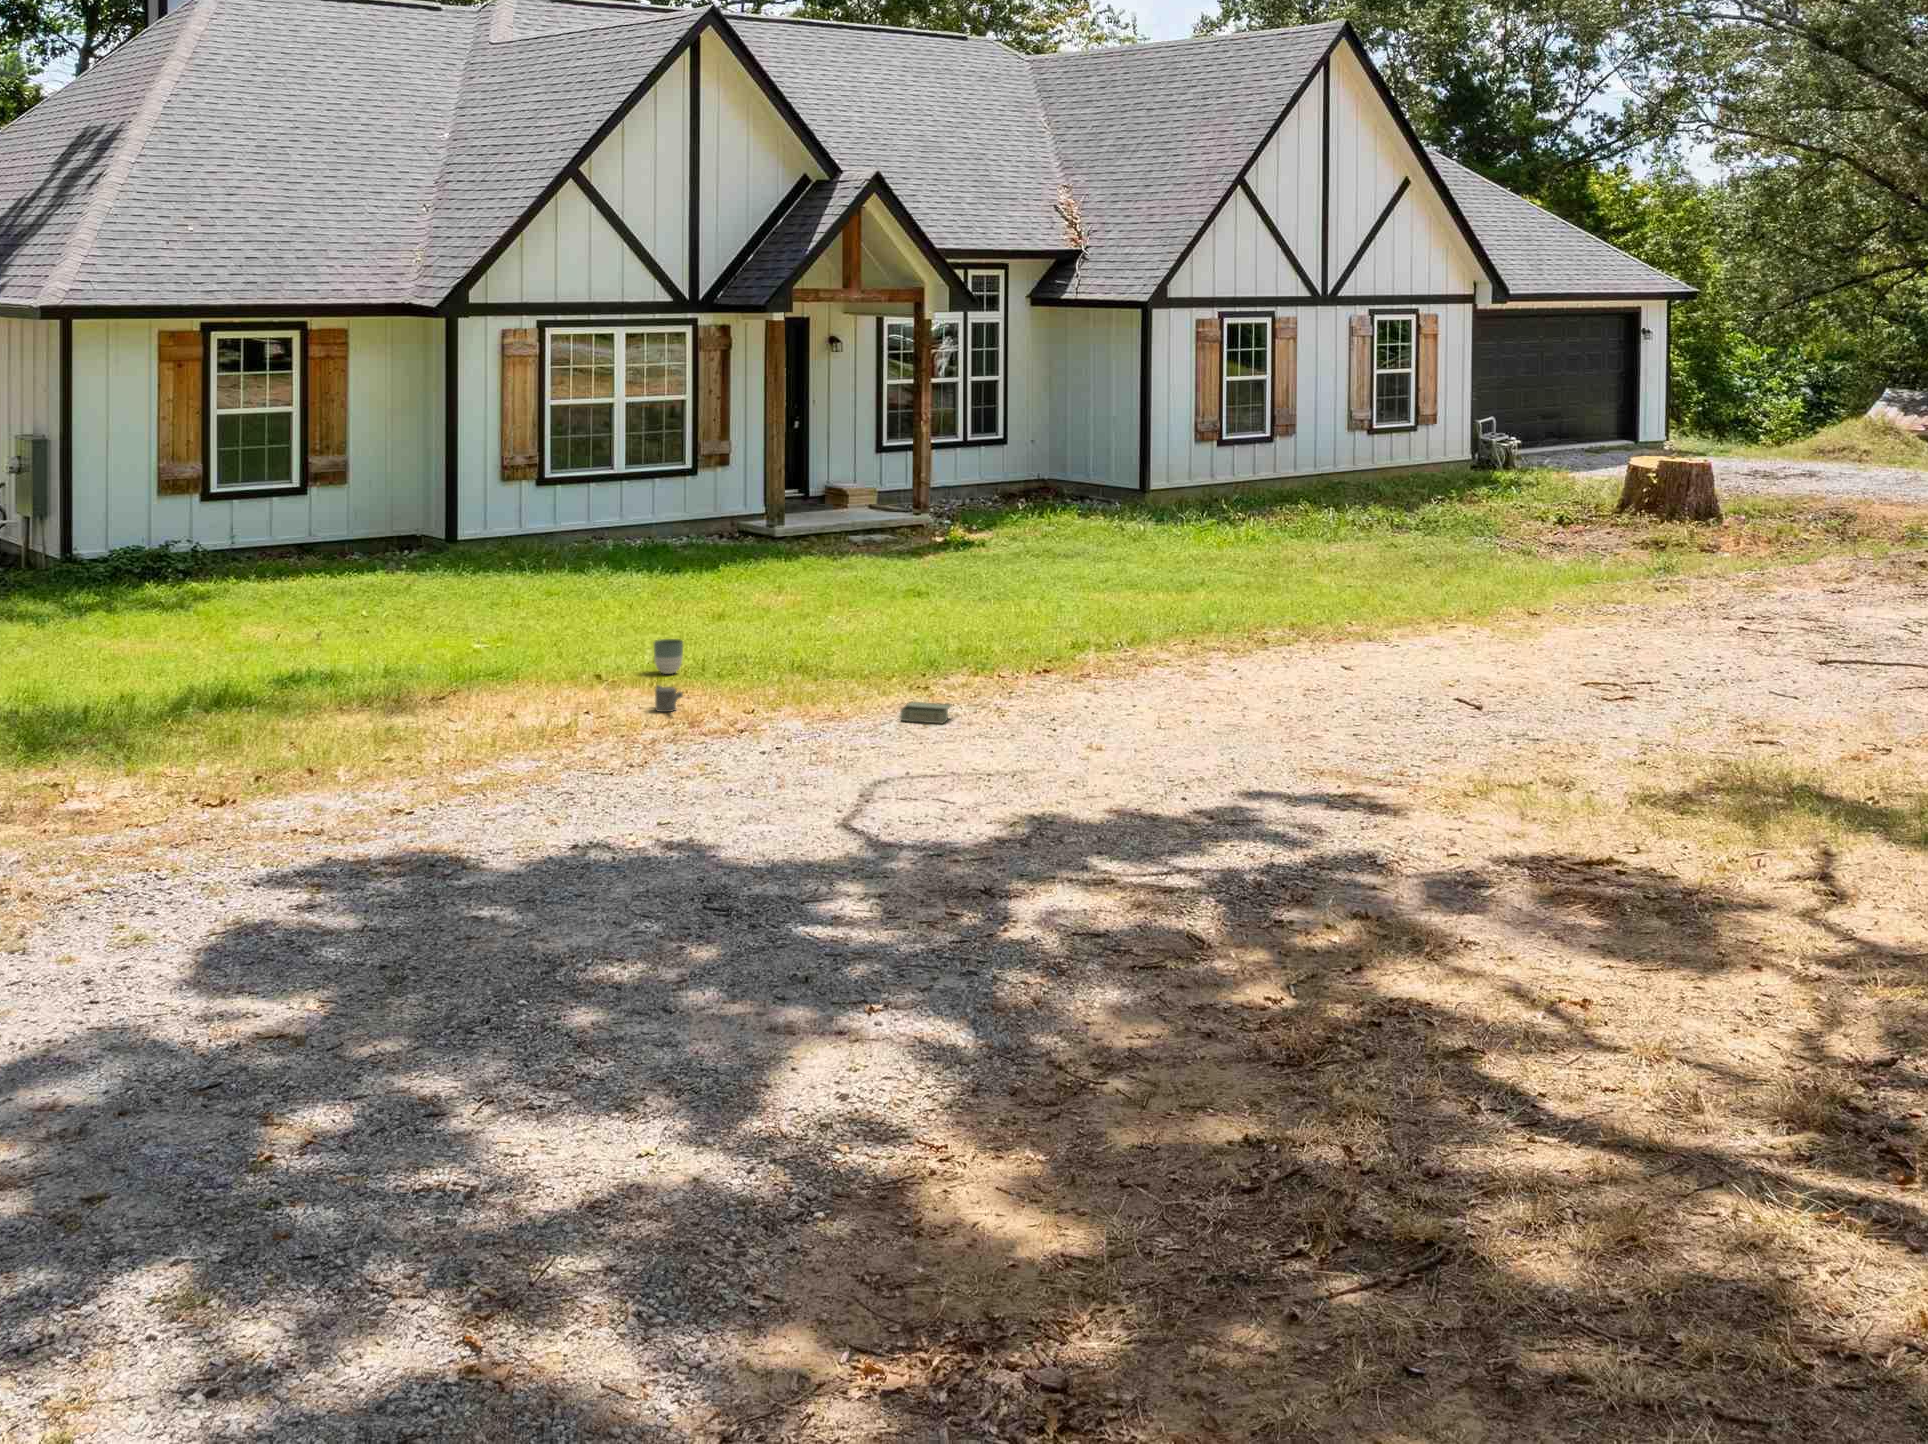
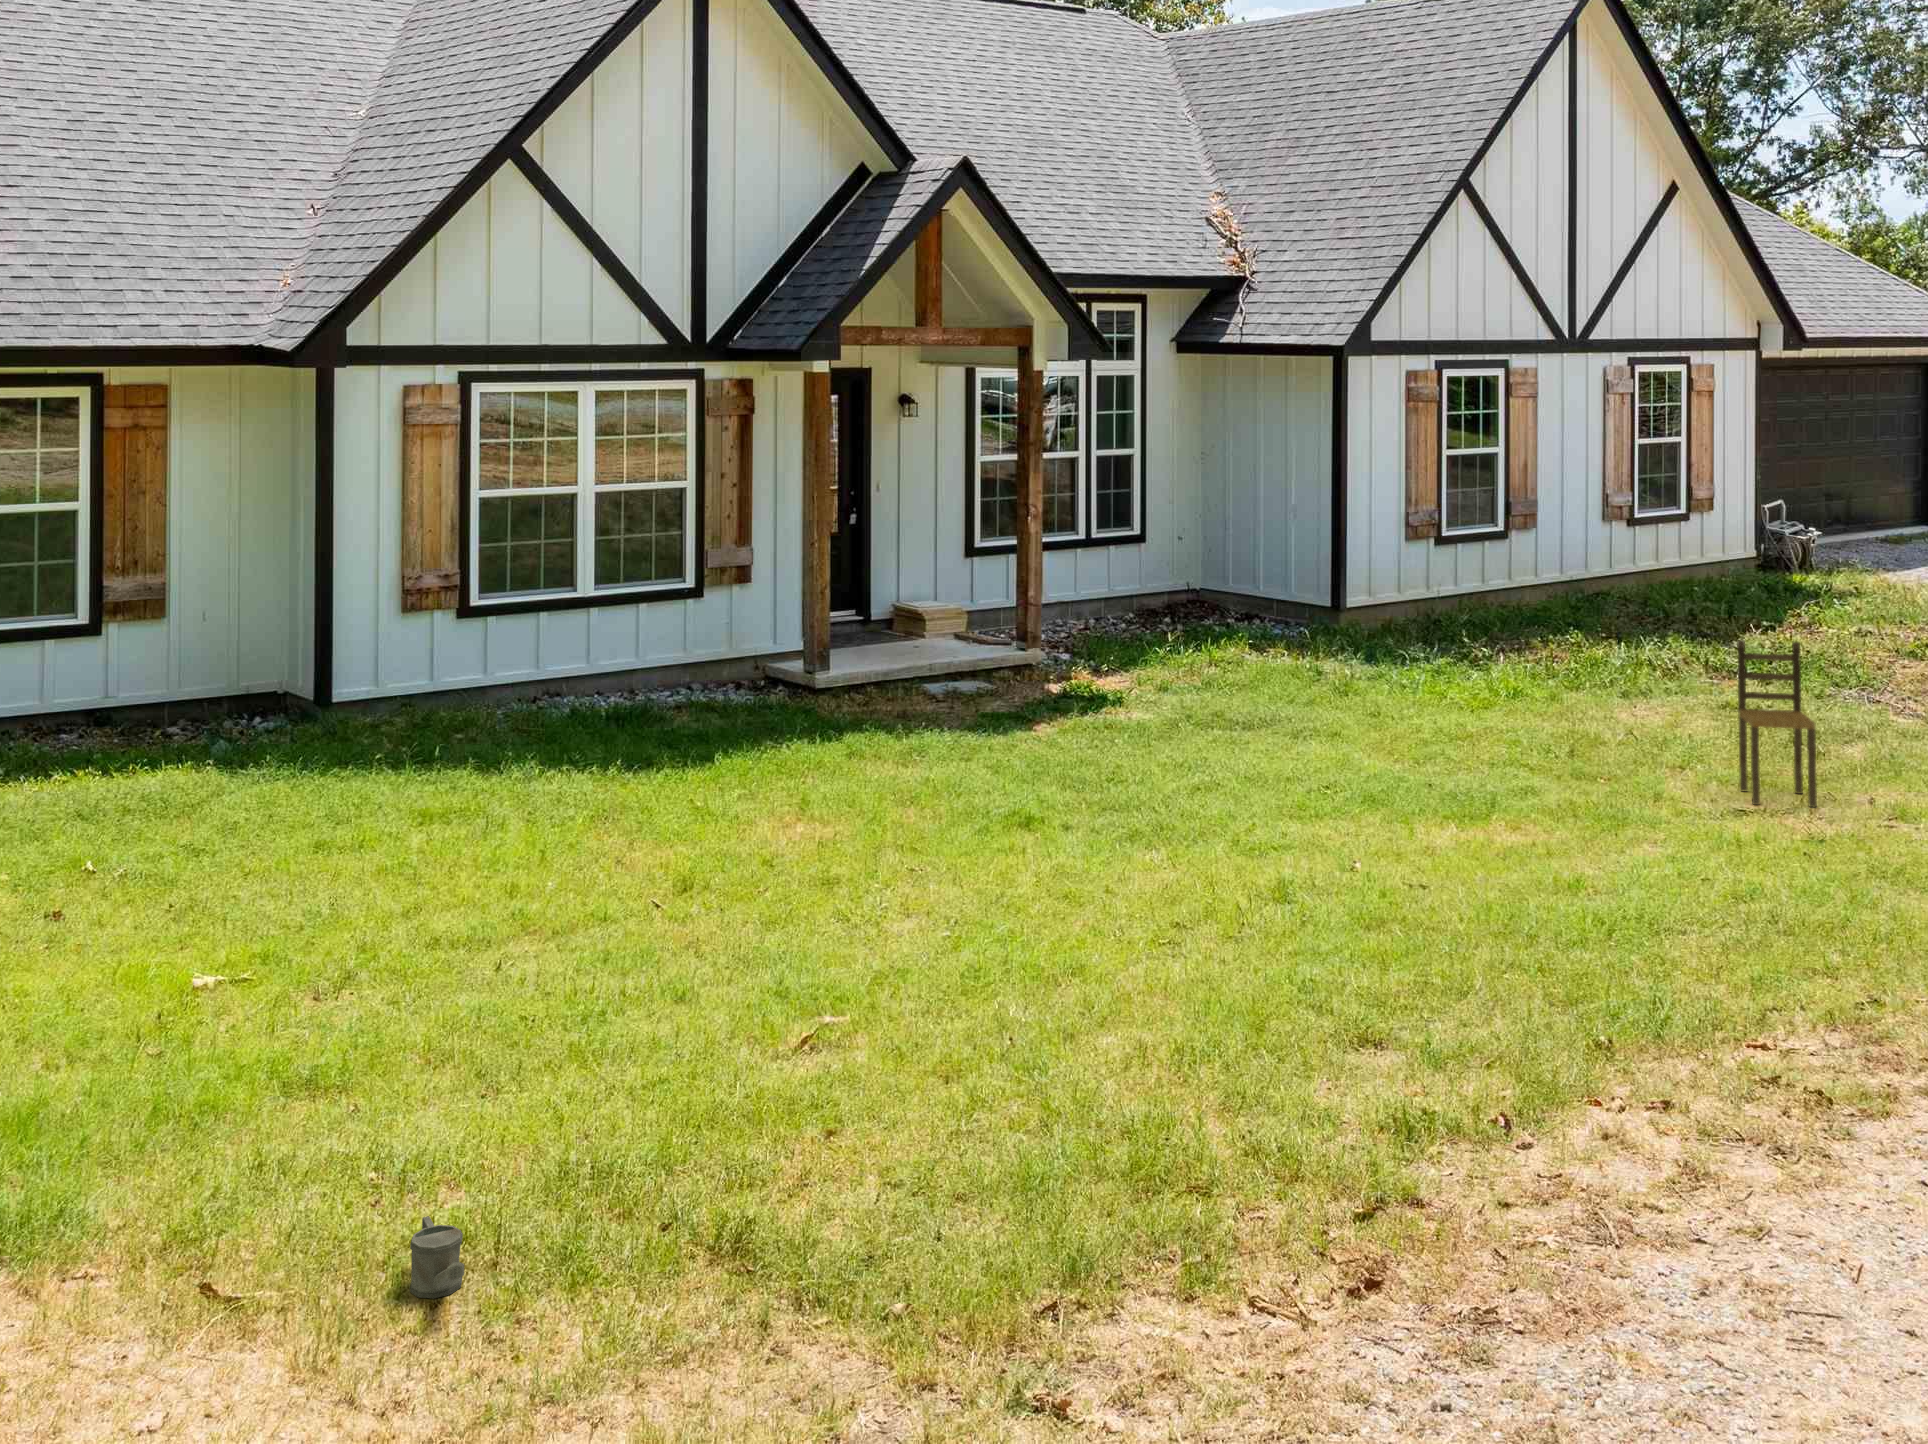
chair: none [1359,484,1400,583] -> present [1737,640,1817,807]
planter: present [653,639,683,674] -> none [477,1029,540,1110]
toolbox: present [900,702,951,724] -> none [979,1291,1105,1380]

